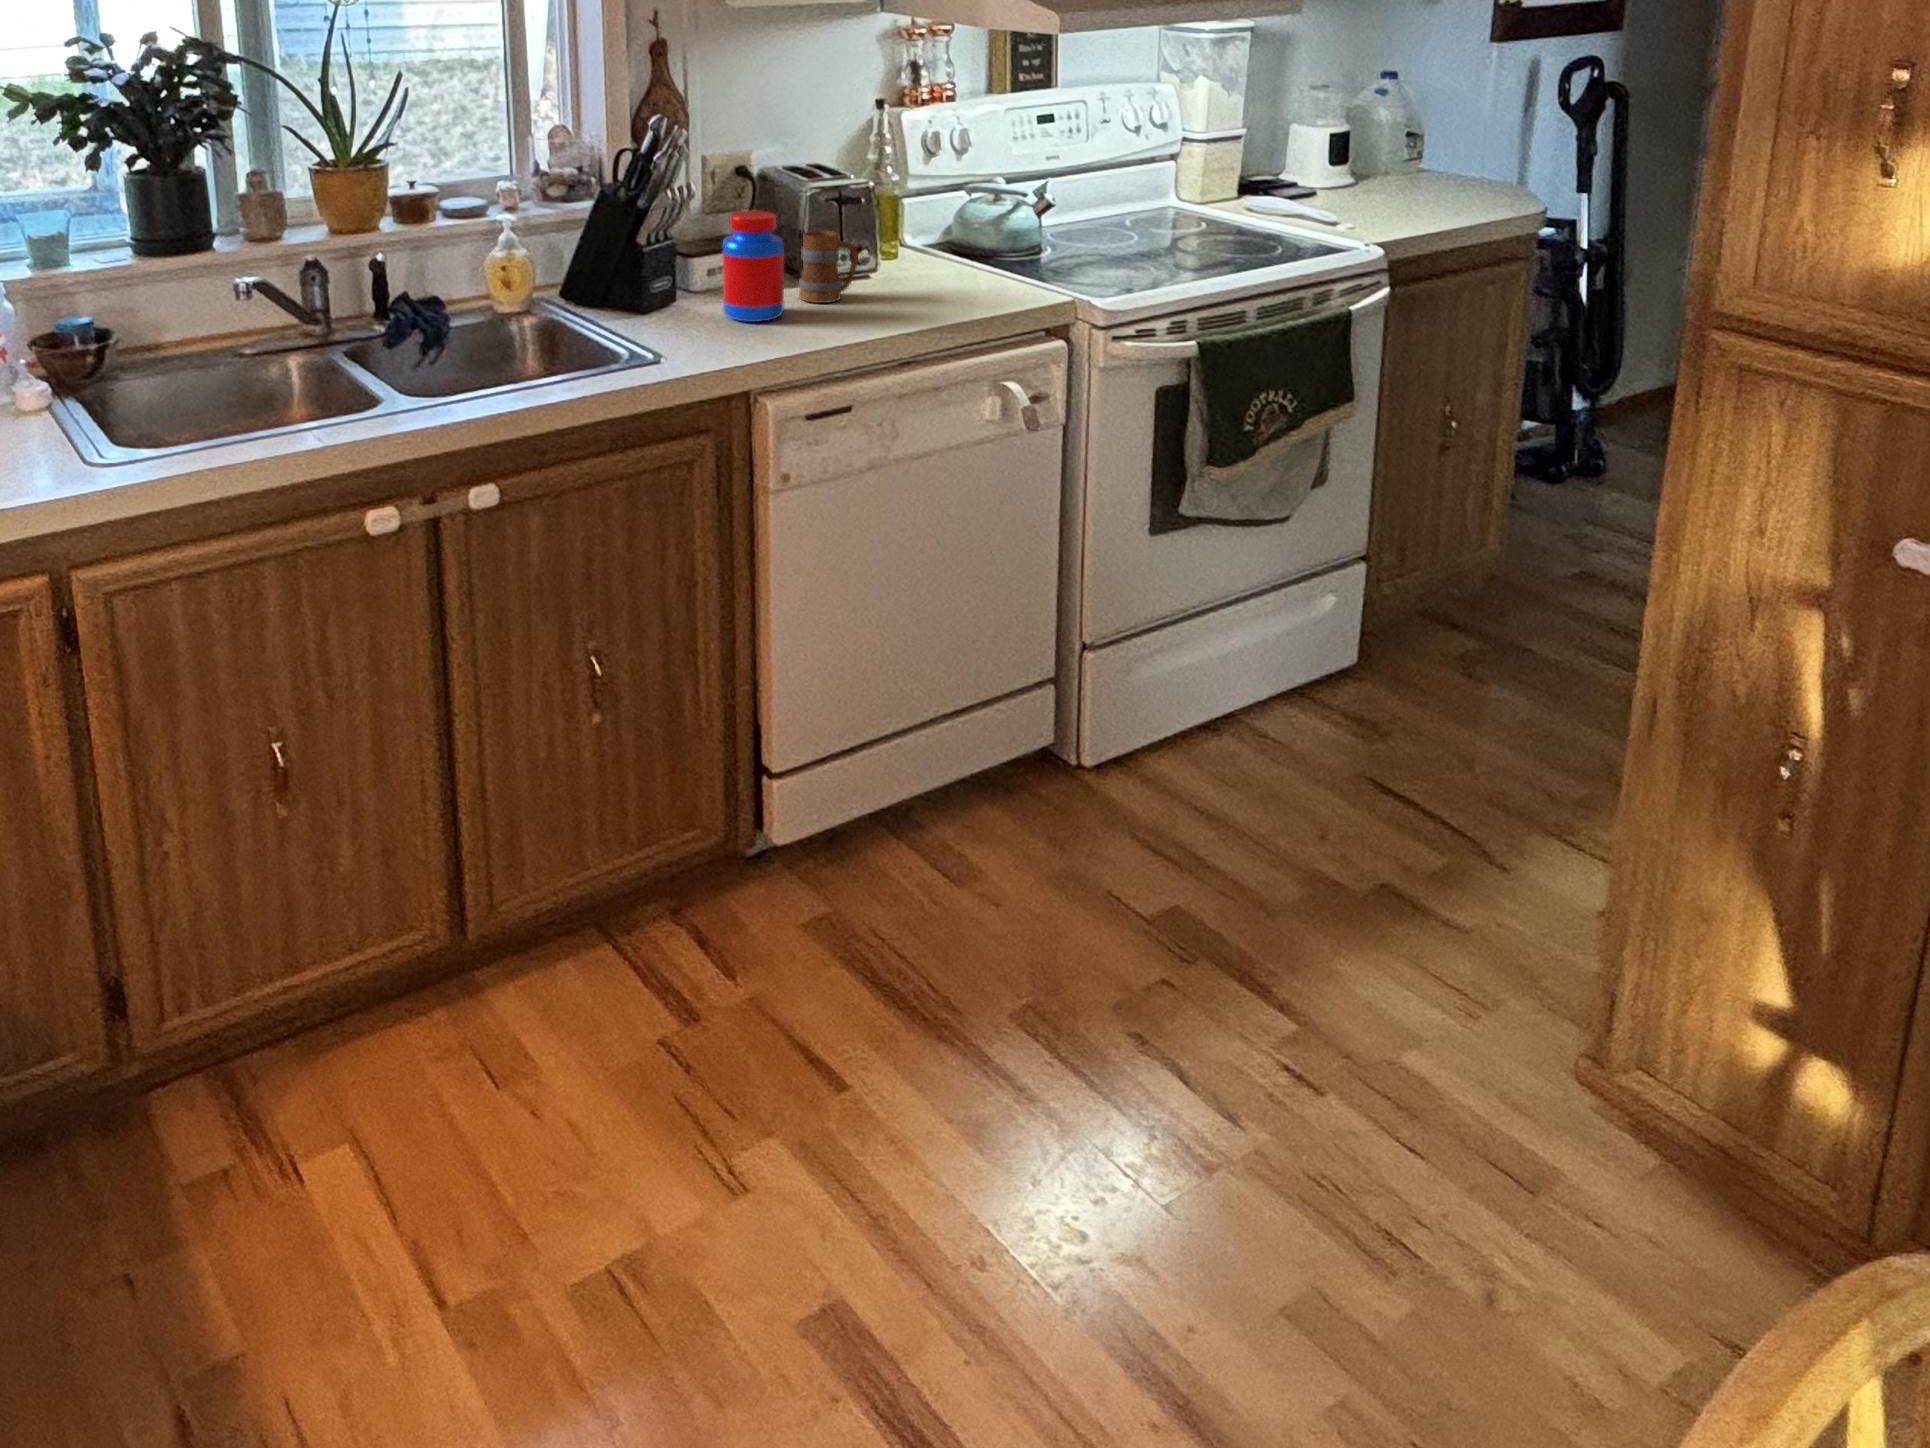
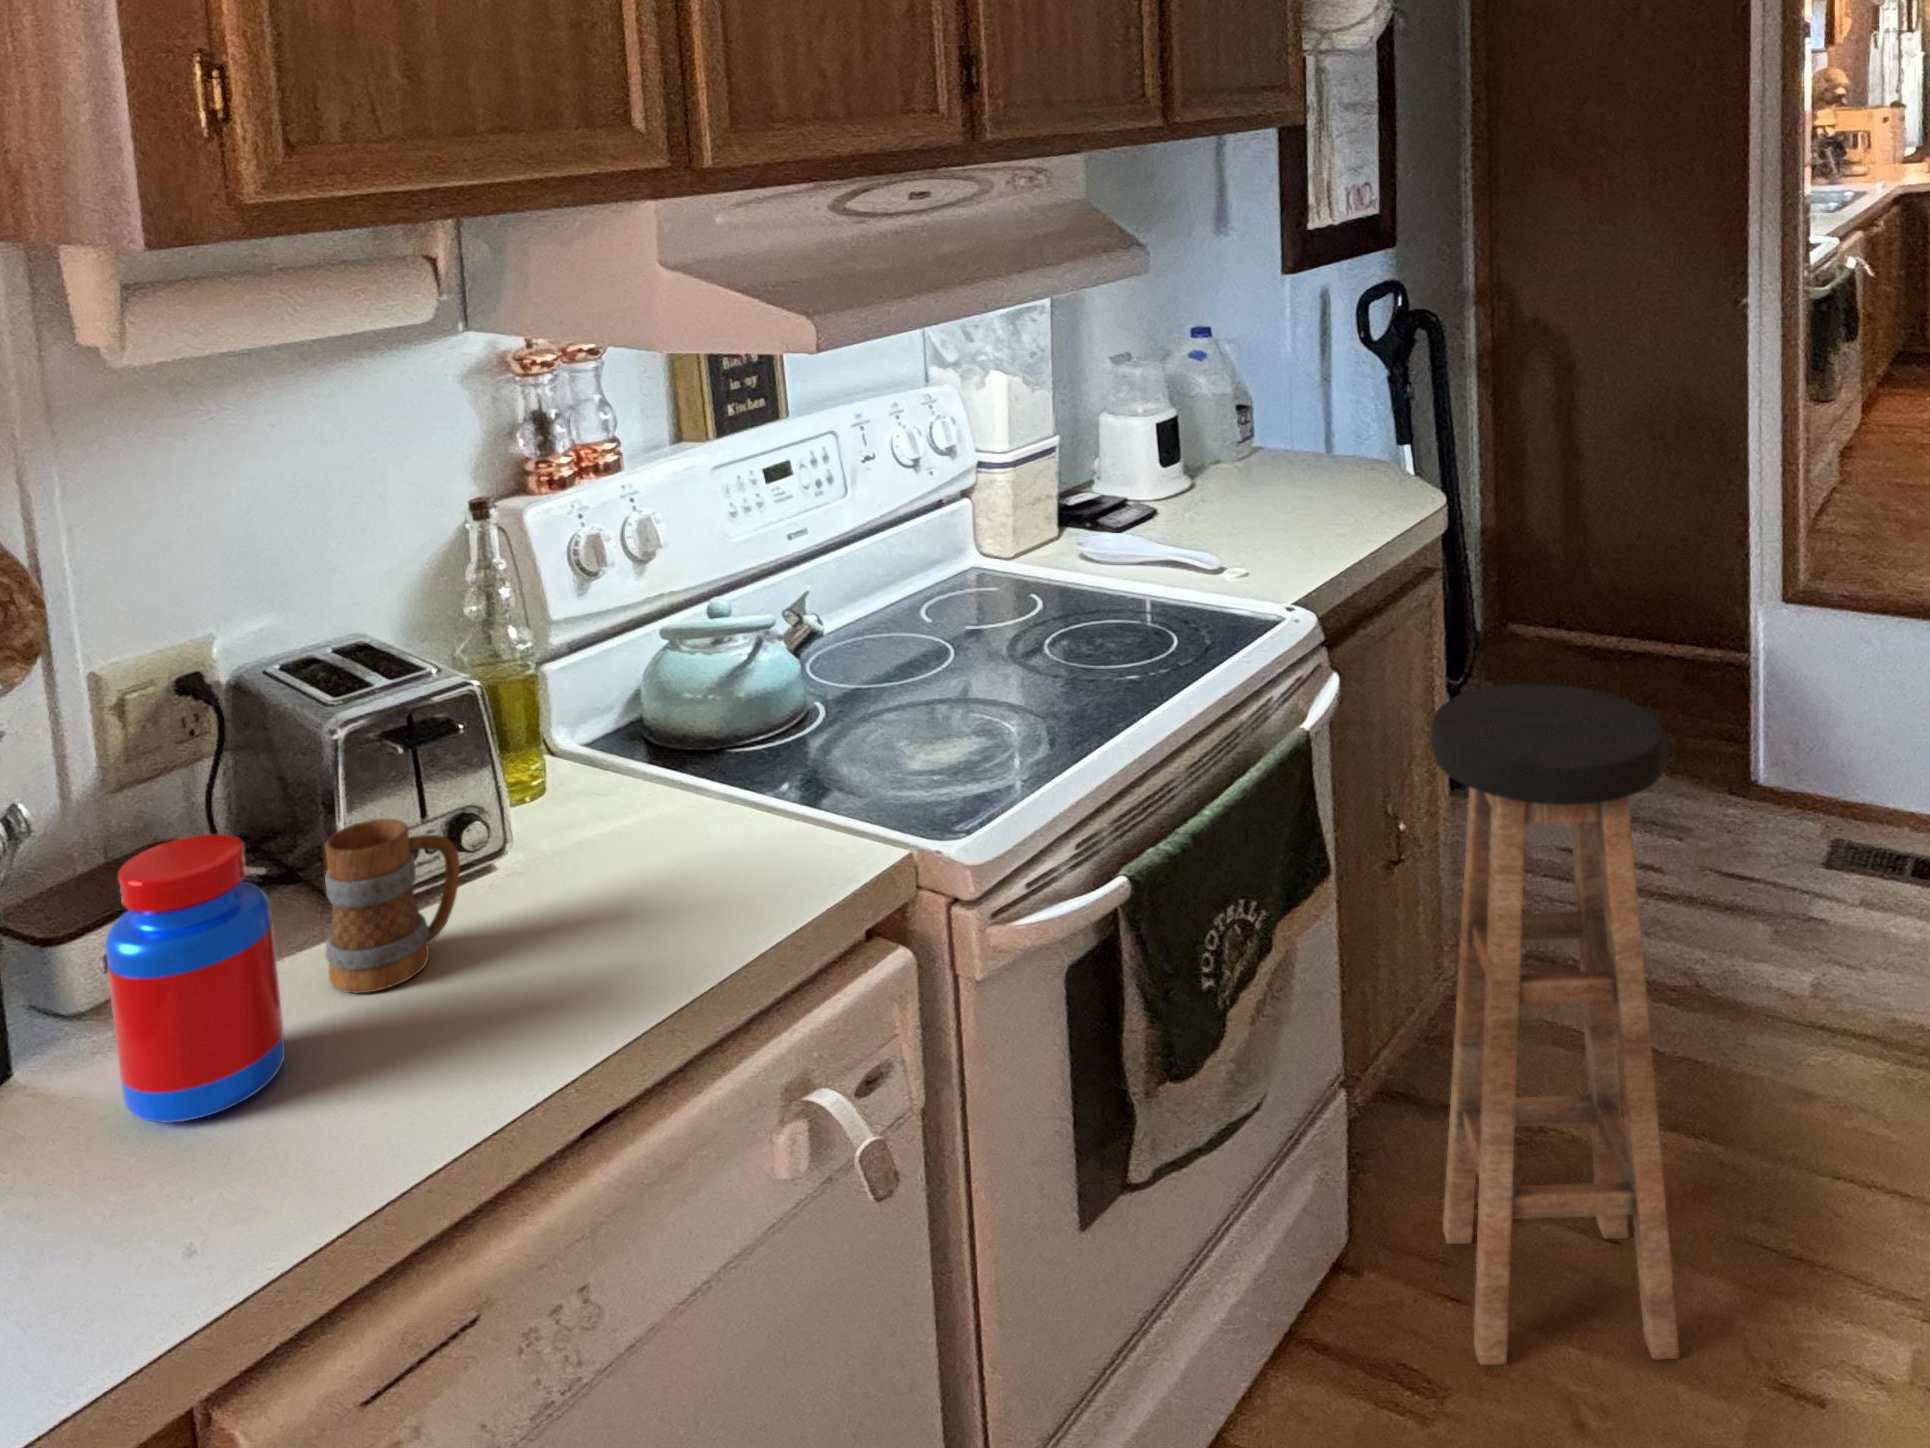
bar stool: none [1411,319,1611,755] -> present [1430,684,1679,1365]

